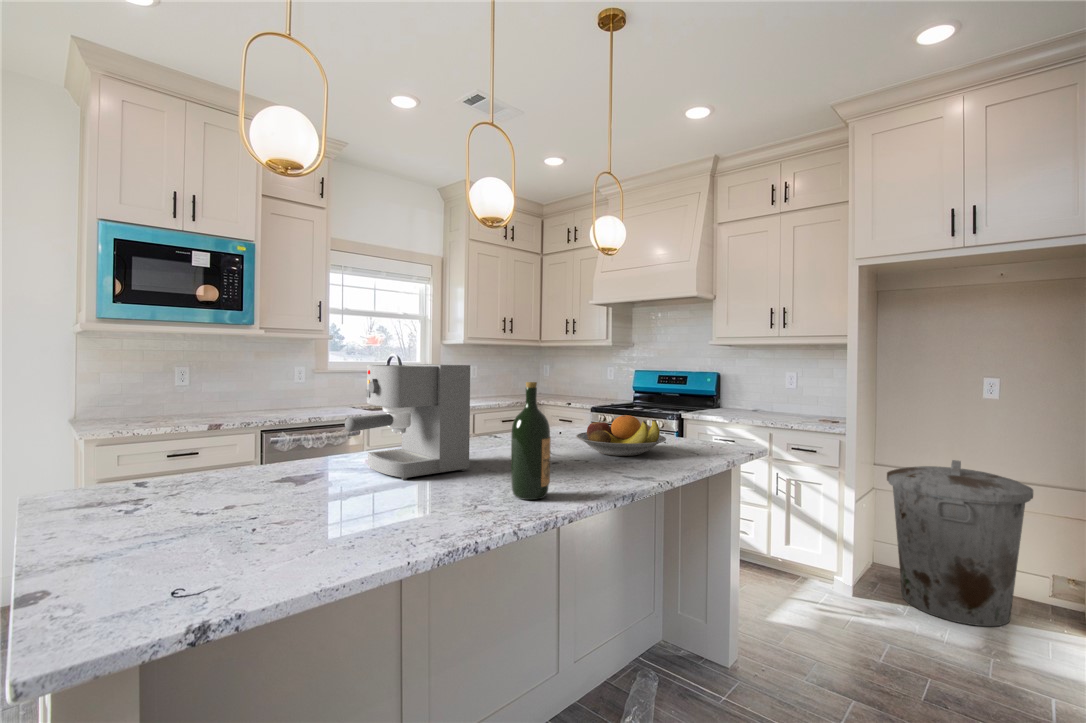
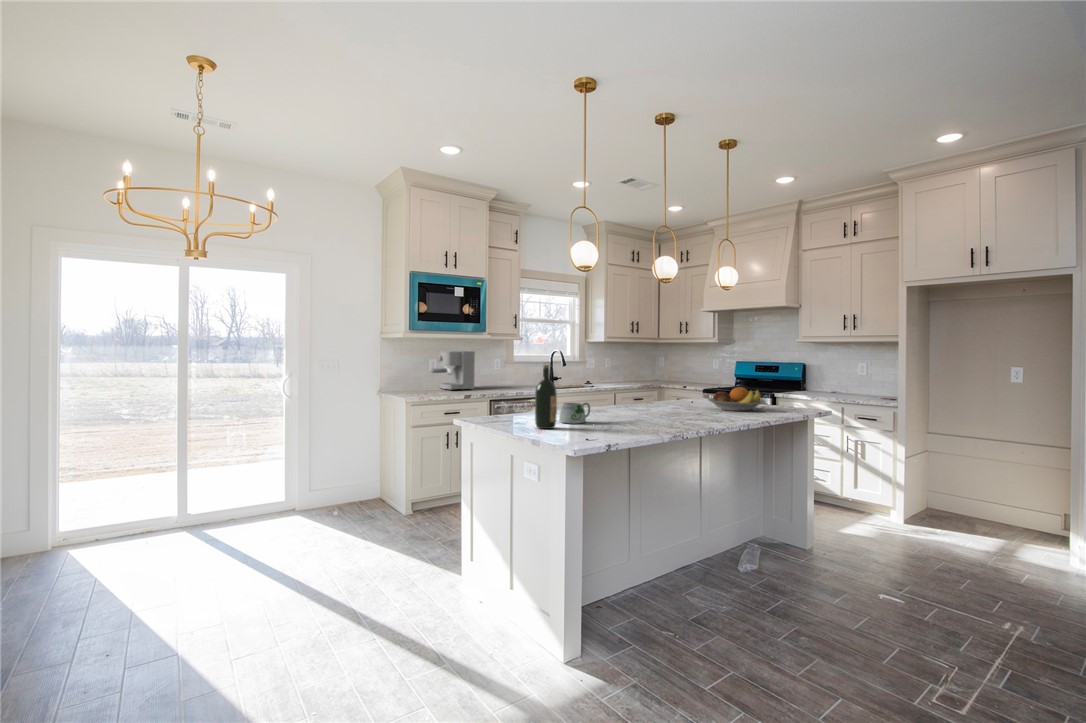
coffee maker: present [345,364,470,480] -> present [431,351,475,390]
wine bottle: present [511,382,551,500] -> present [535,365,557,429]
trash can: present [887,460,1033,626] -> none [931,427,1040,541]
mug: none [225,465,308,519] -> present [560,403,590,424]

